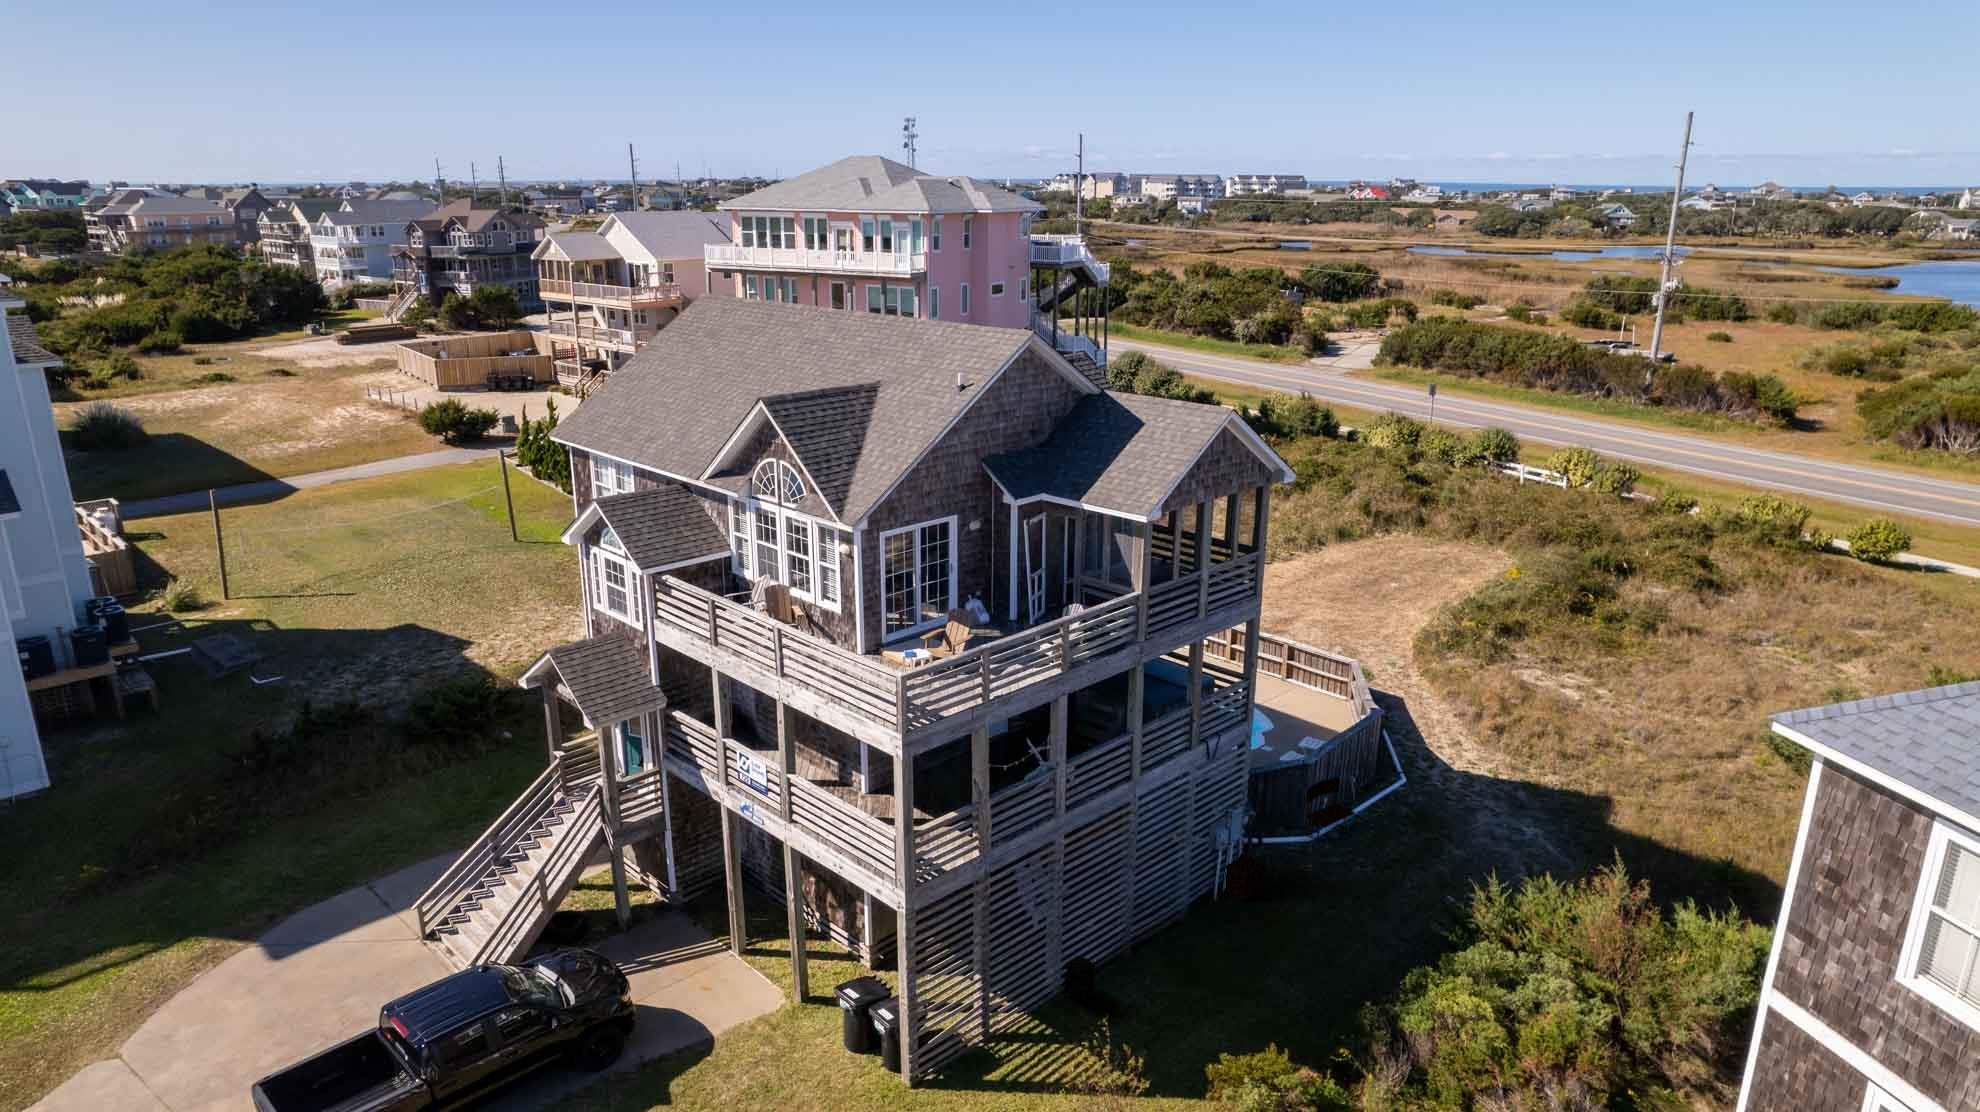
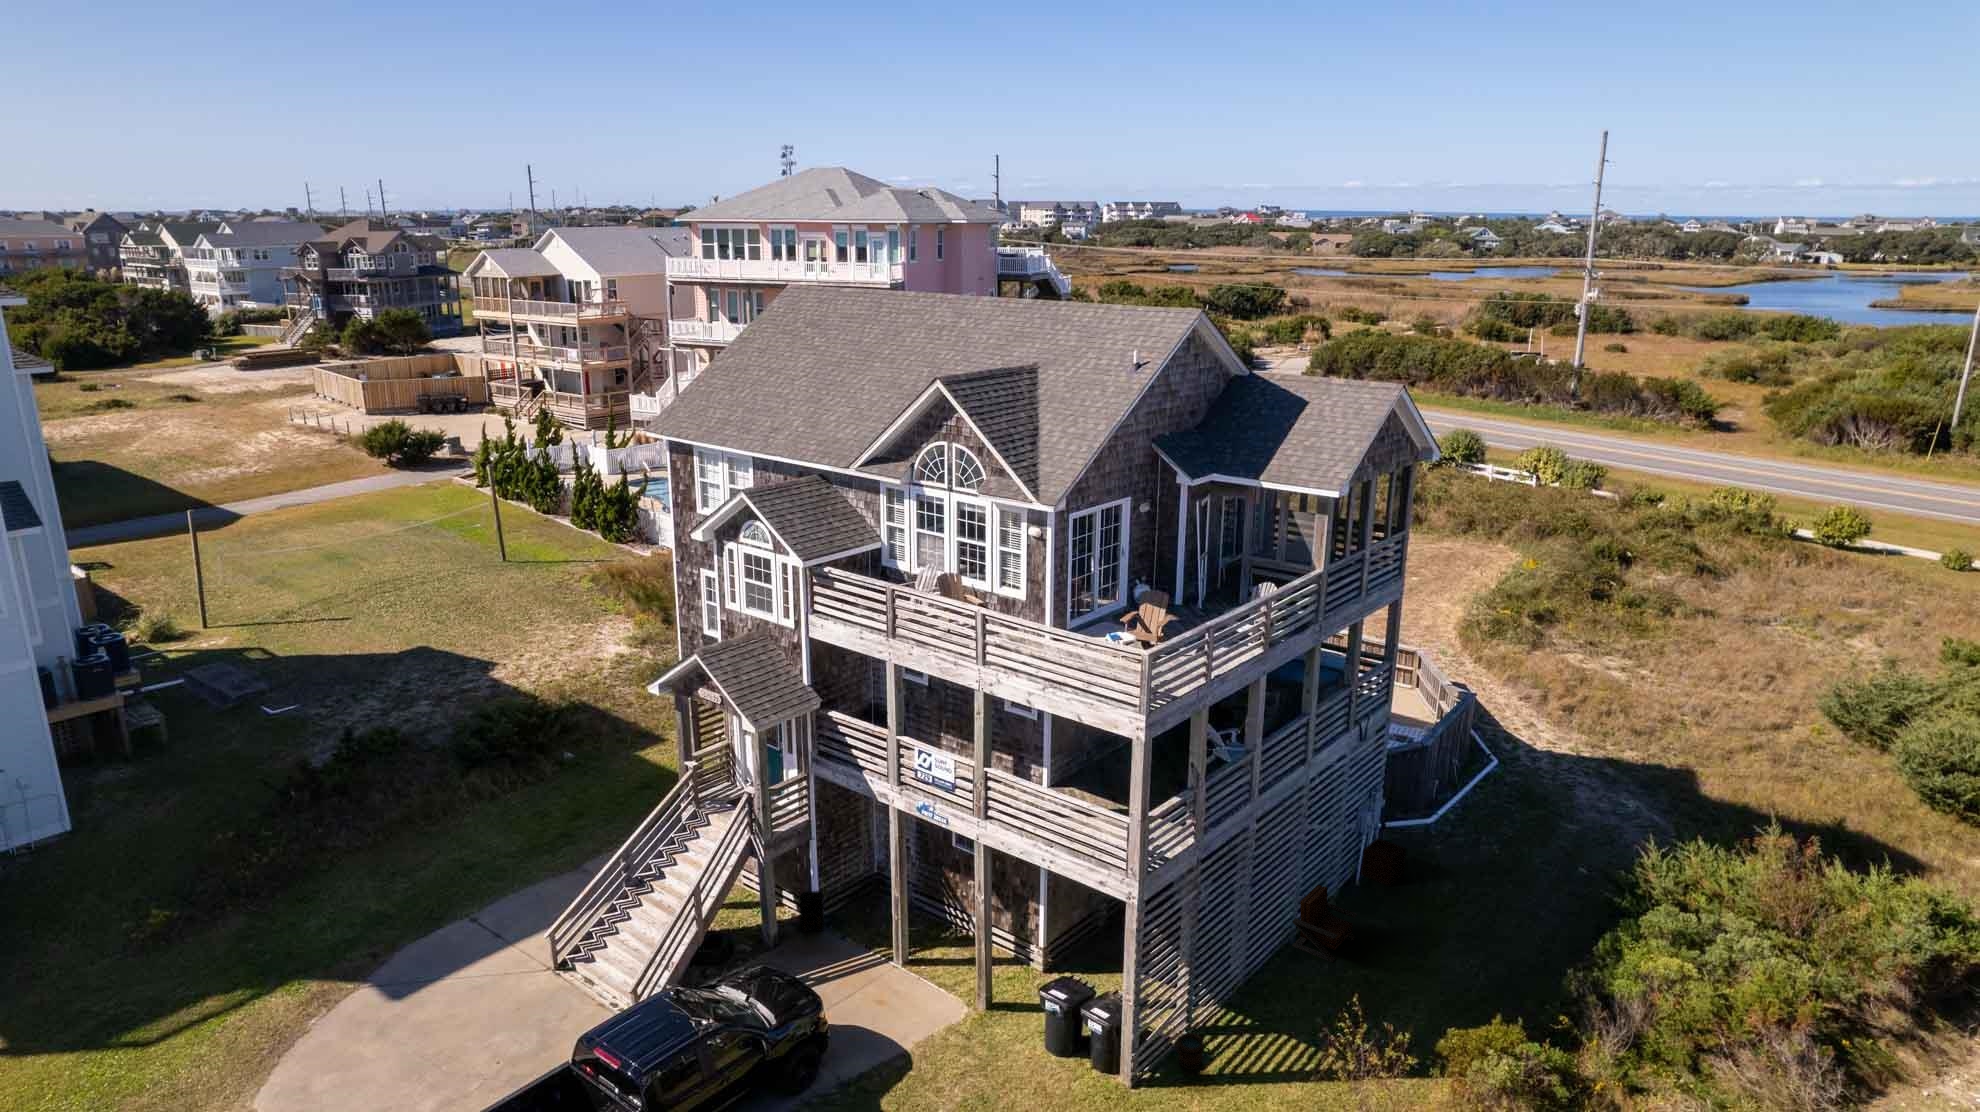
bench: present [1305,777,1356,842] -> none [1419,760,1469,826]
lounge chair: none [1123,898,1191,976] -> present [1292,885,1357,962]
toolbox: present [1063,955,1096,1002] -> present [799,891,824,932]
bucket: none [964,1038,991,1074] -> present [1175,1033,1204,1070]

